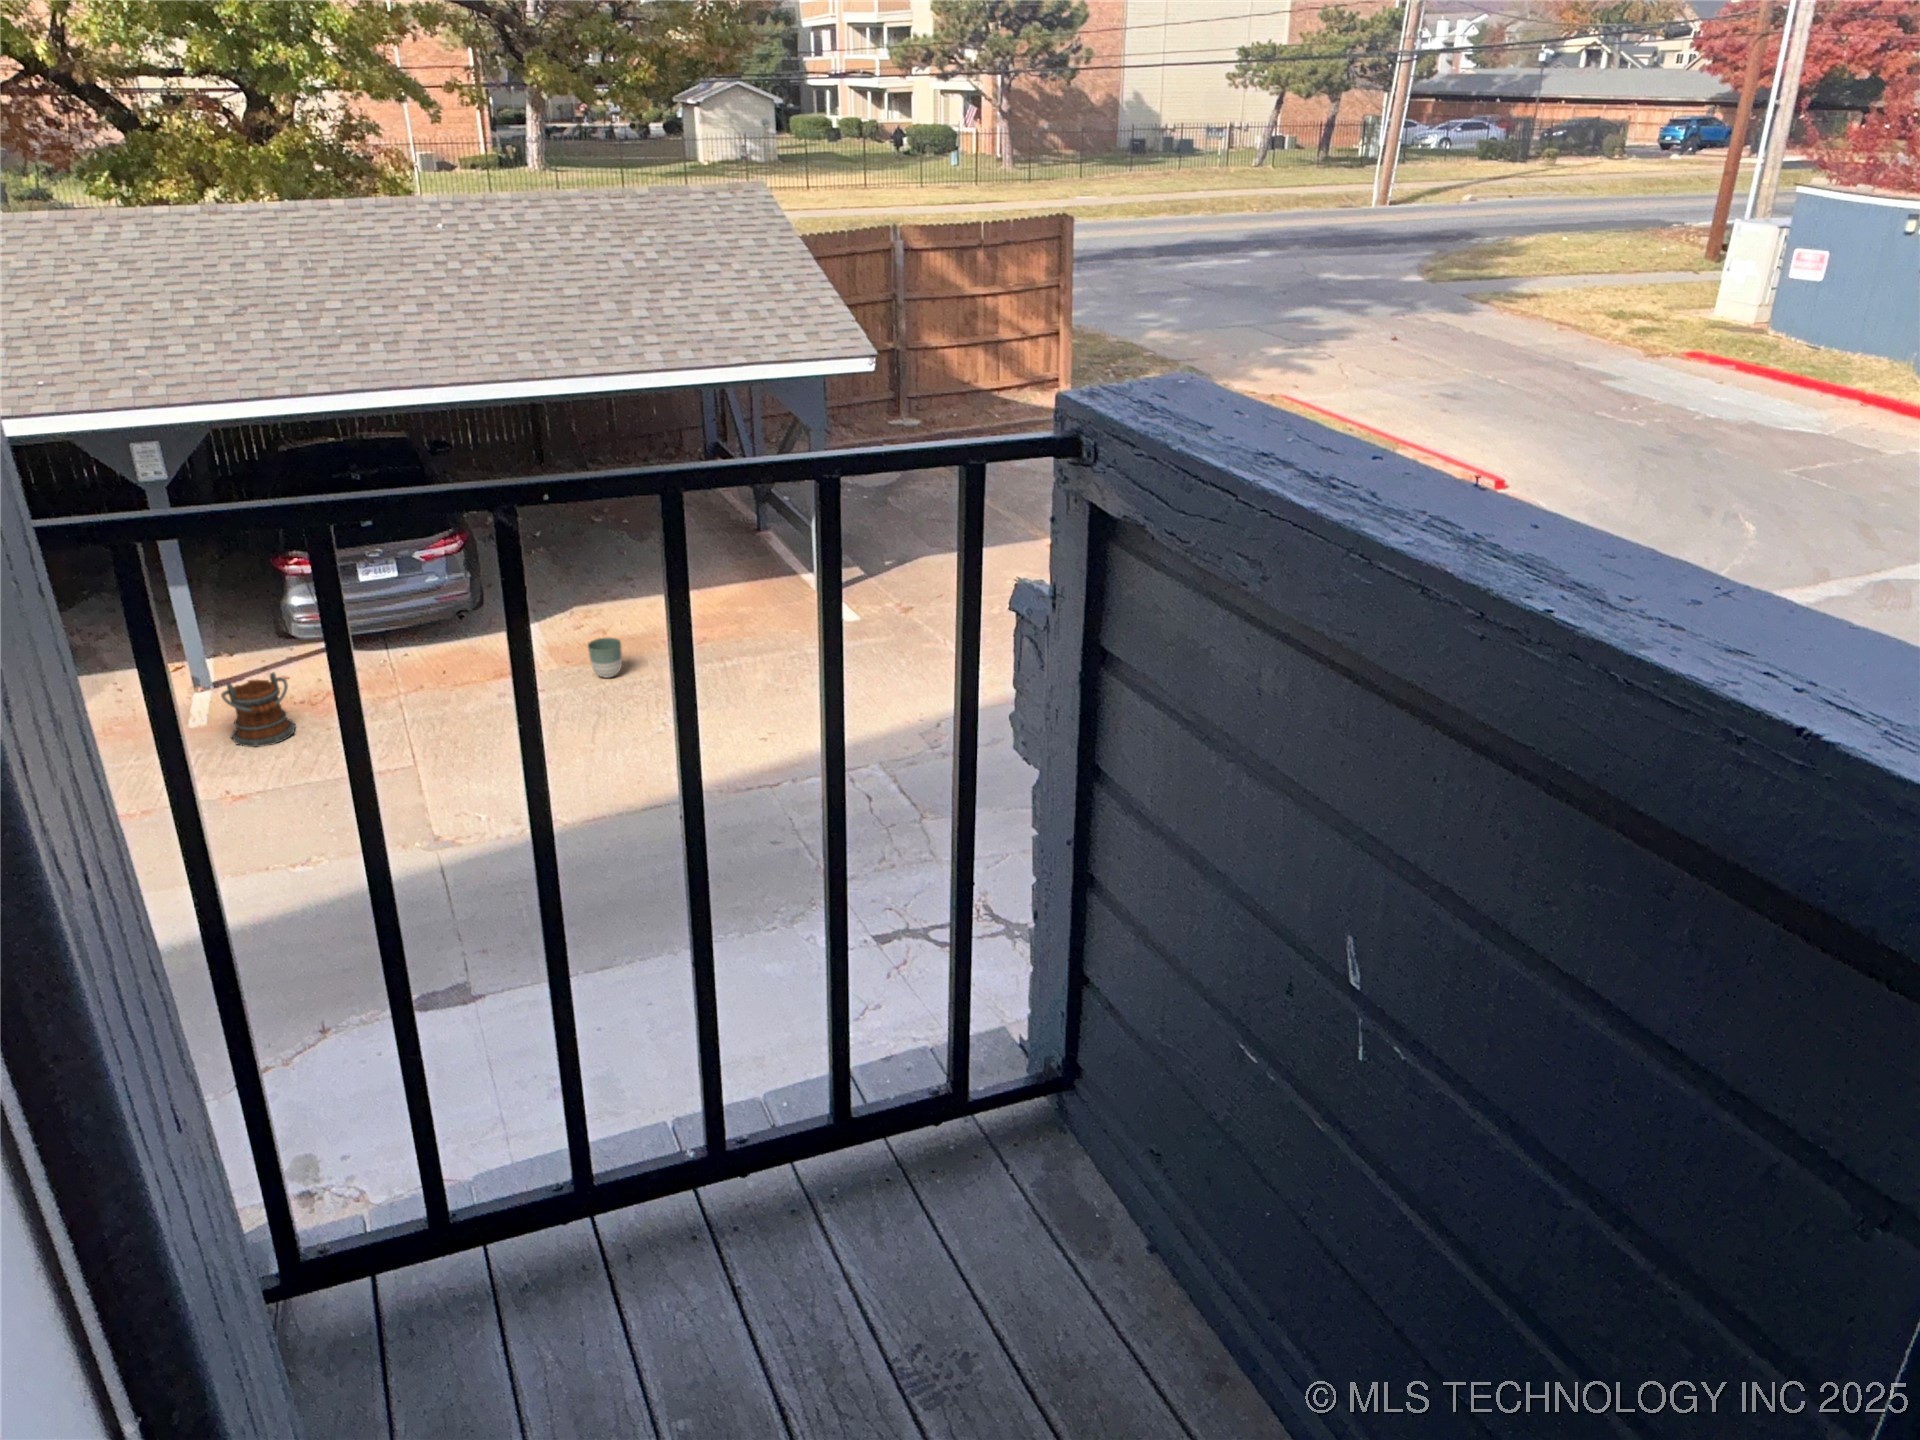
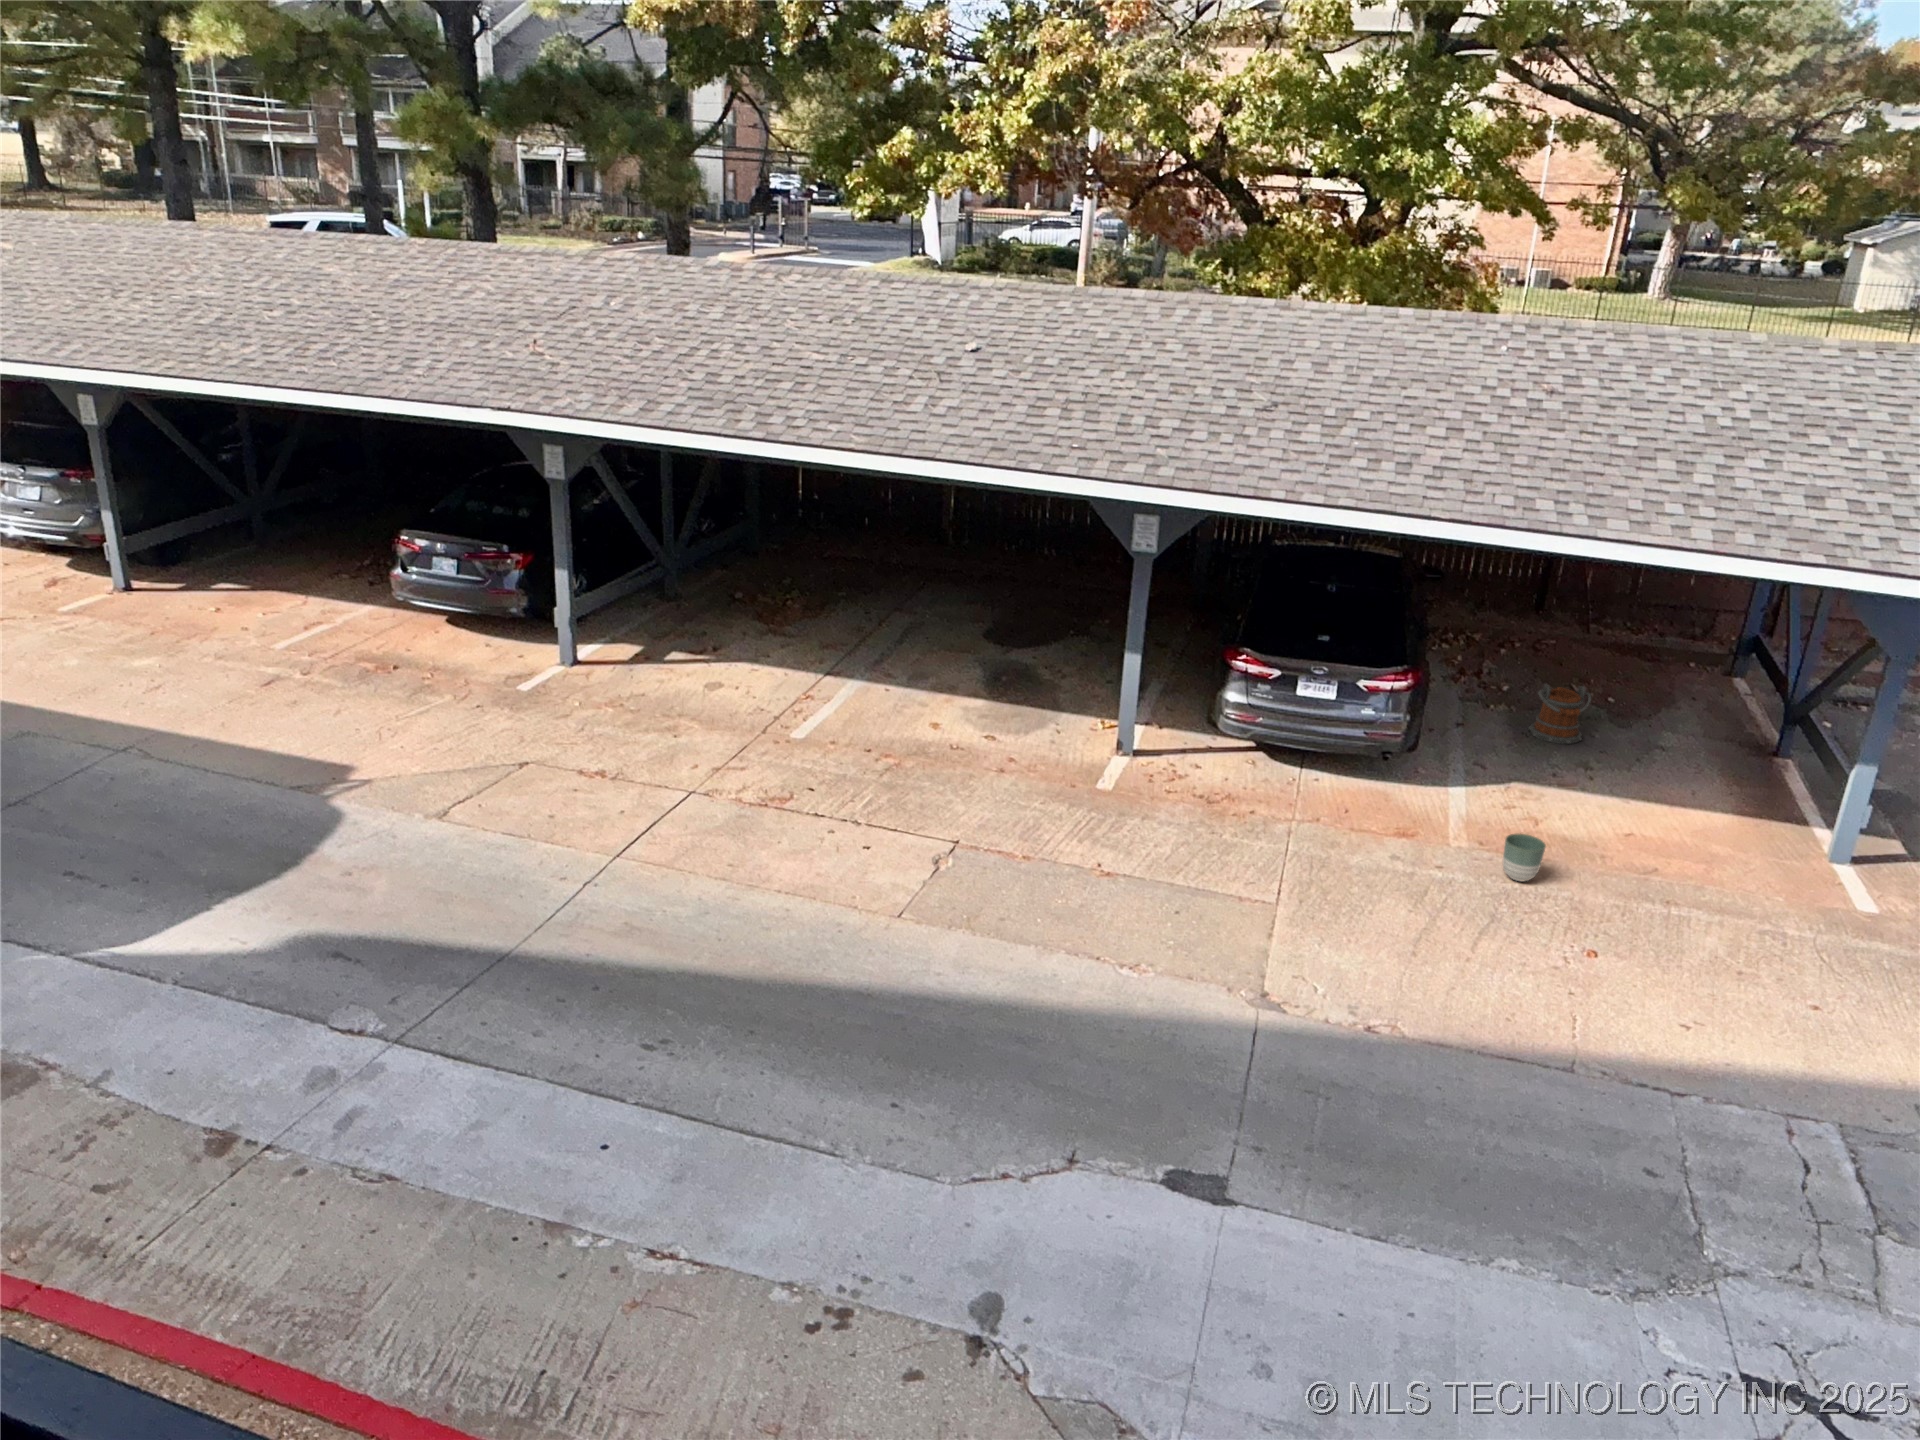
bucket: present [221,672,295,747] -> present [1529,684,1591,744]

